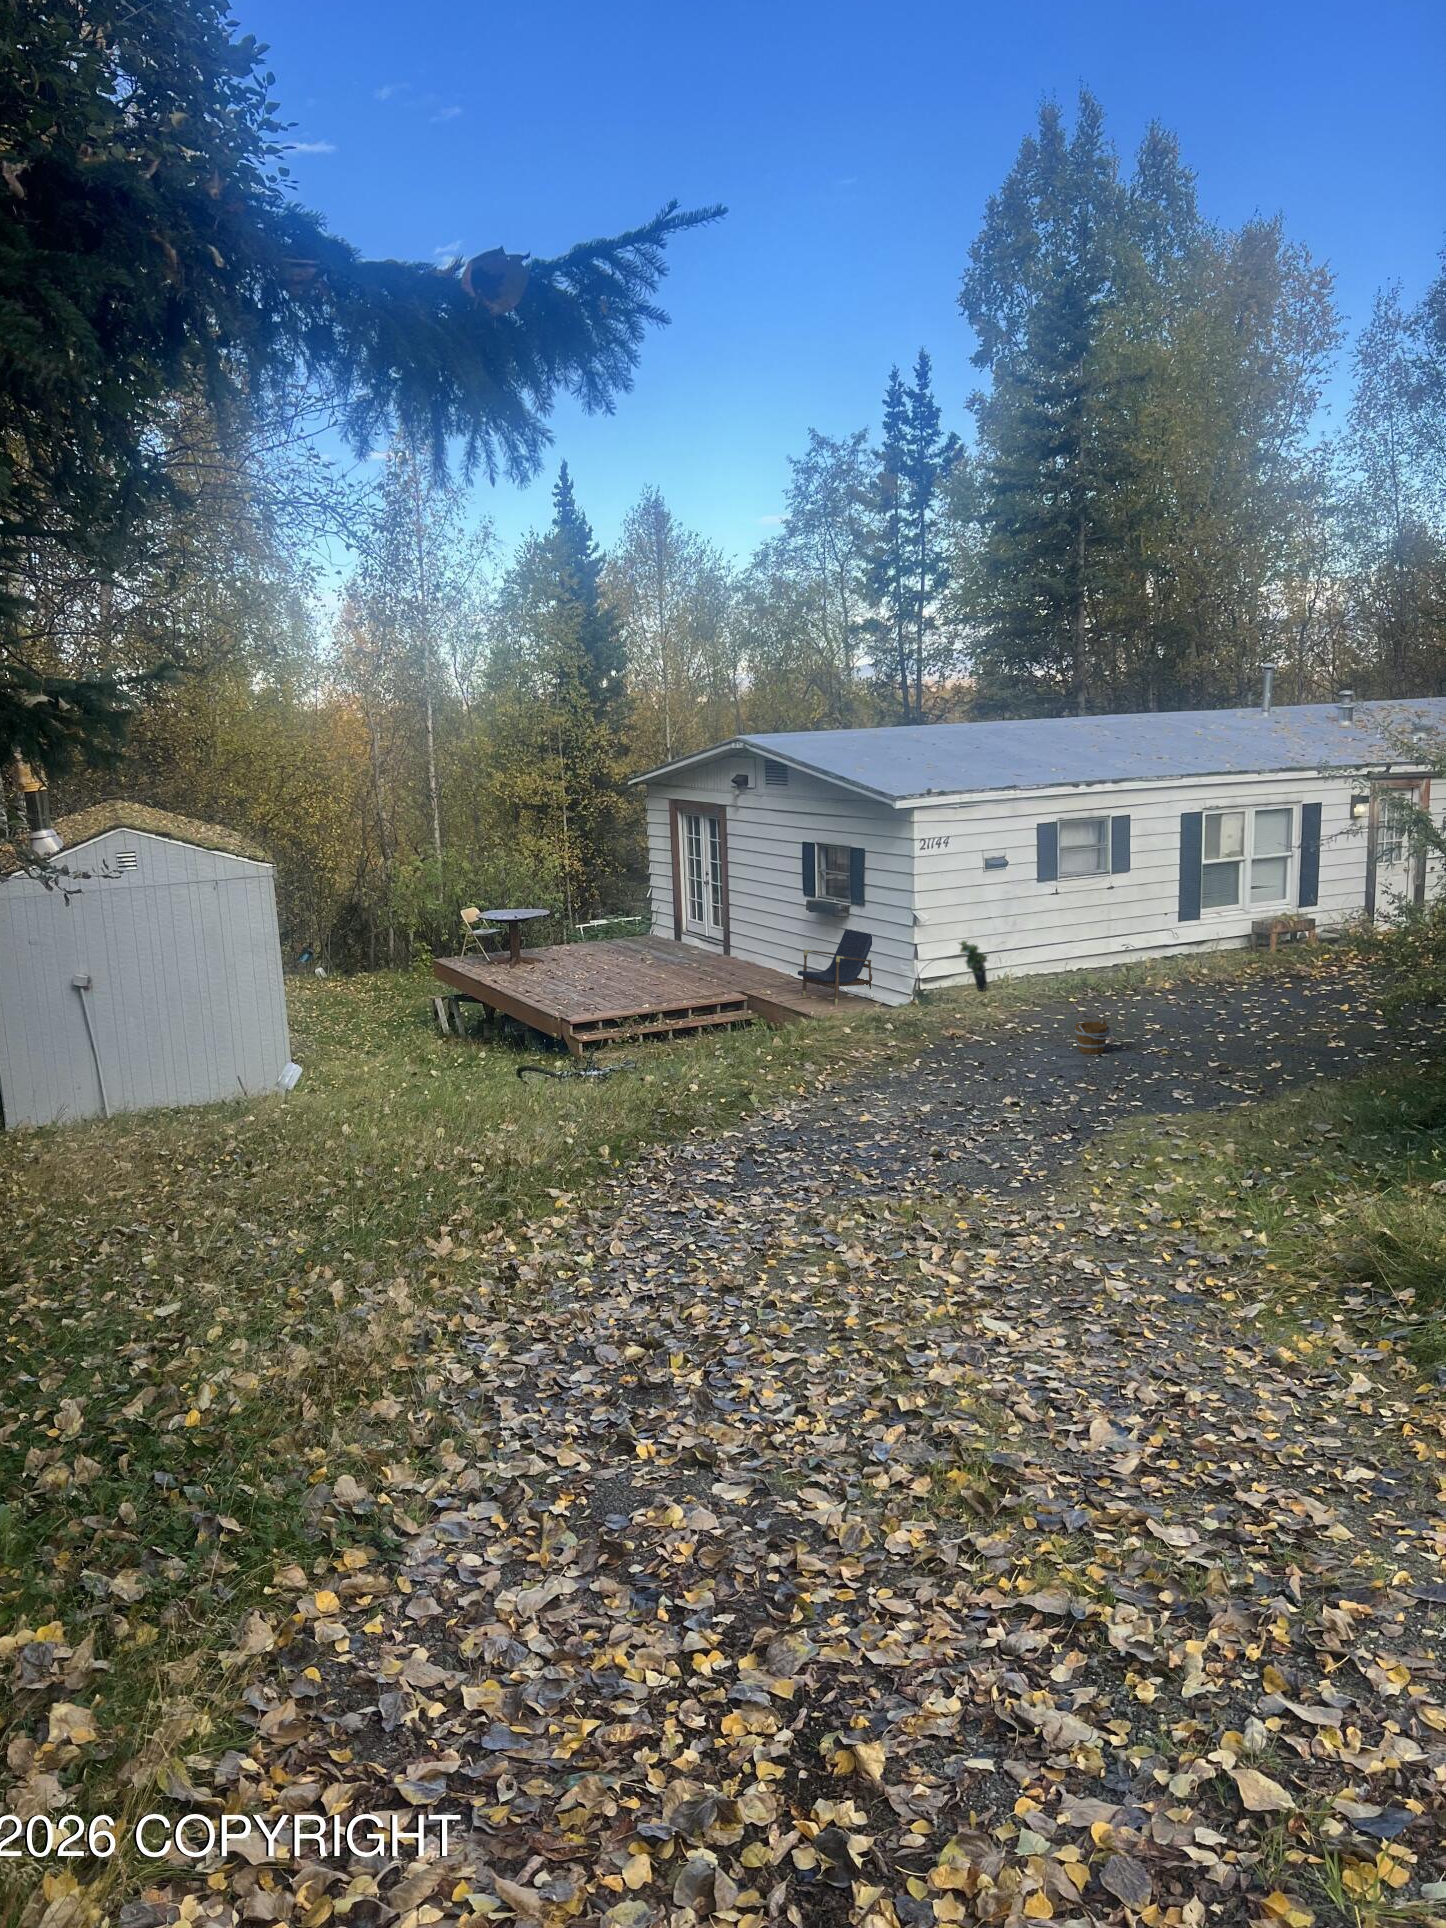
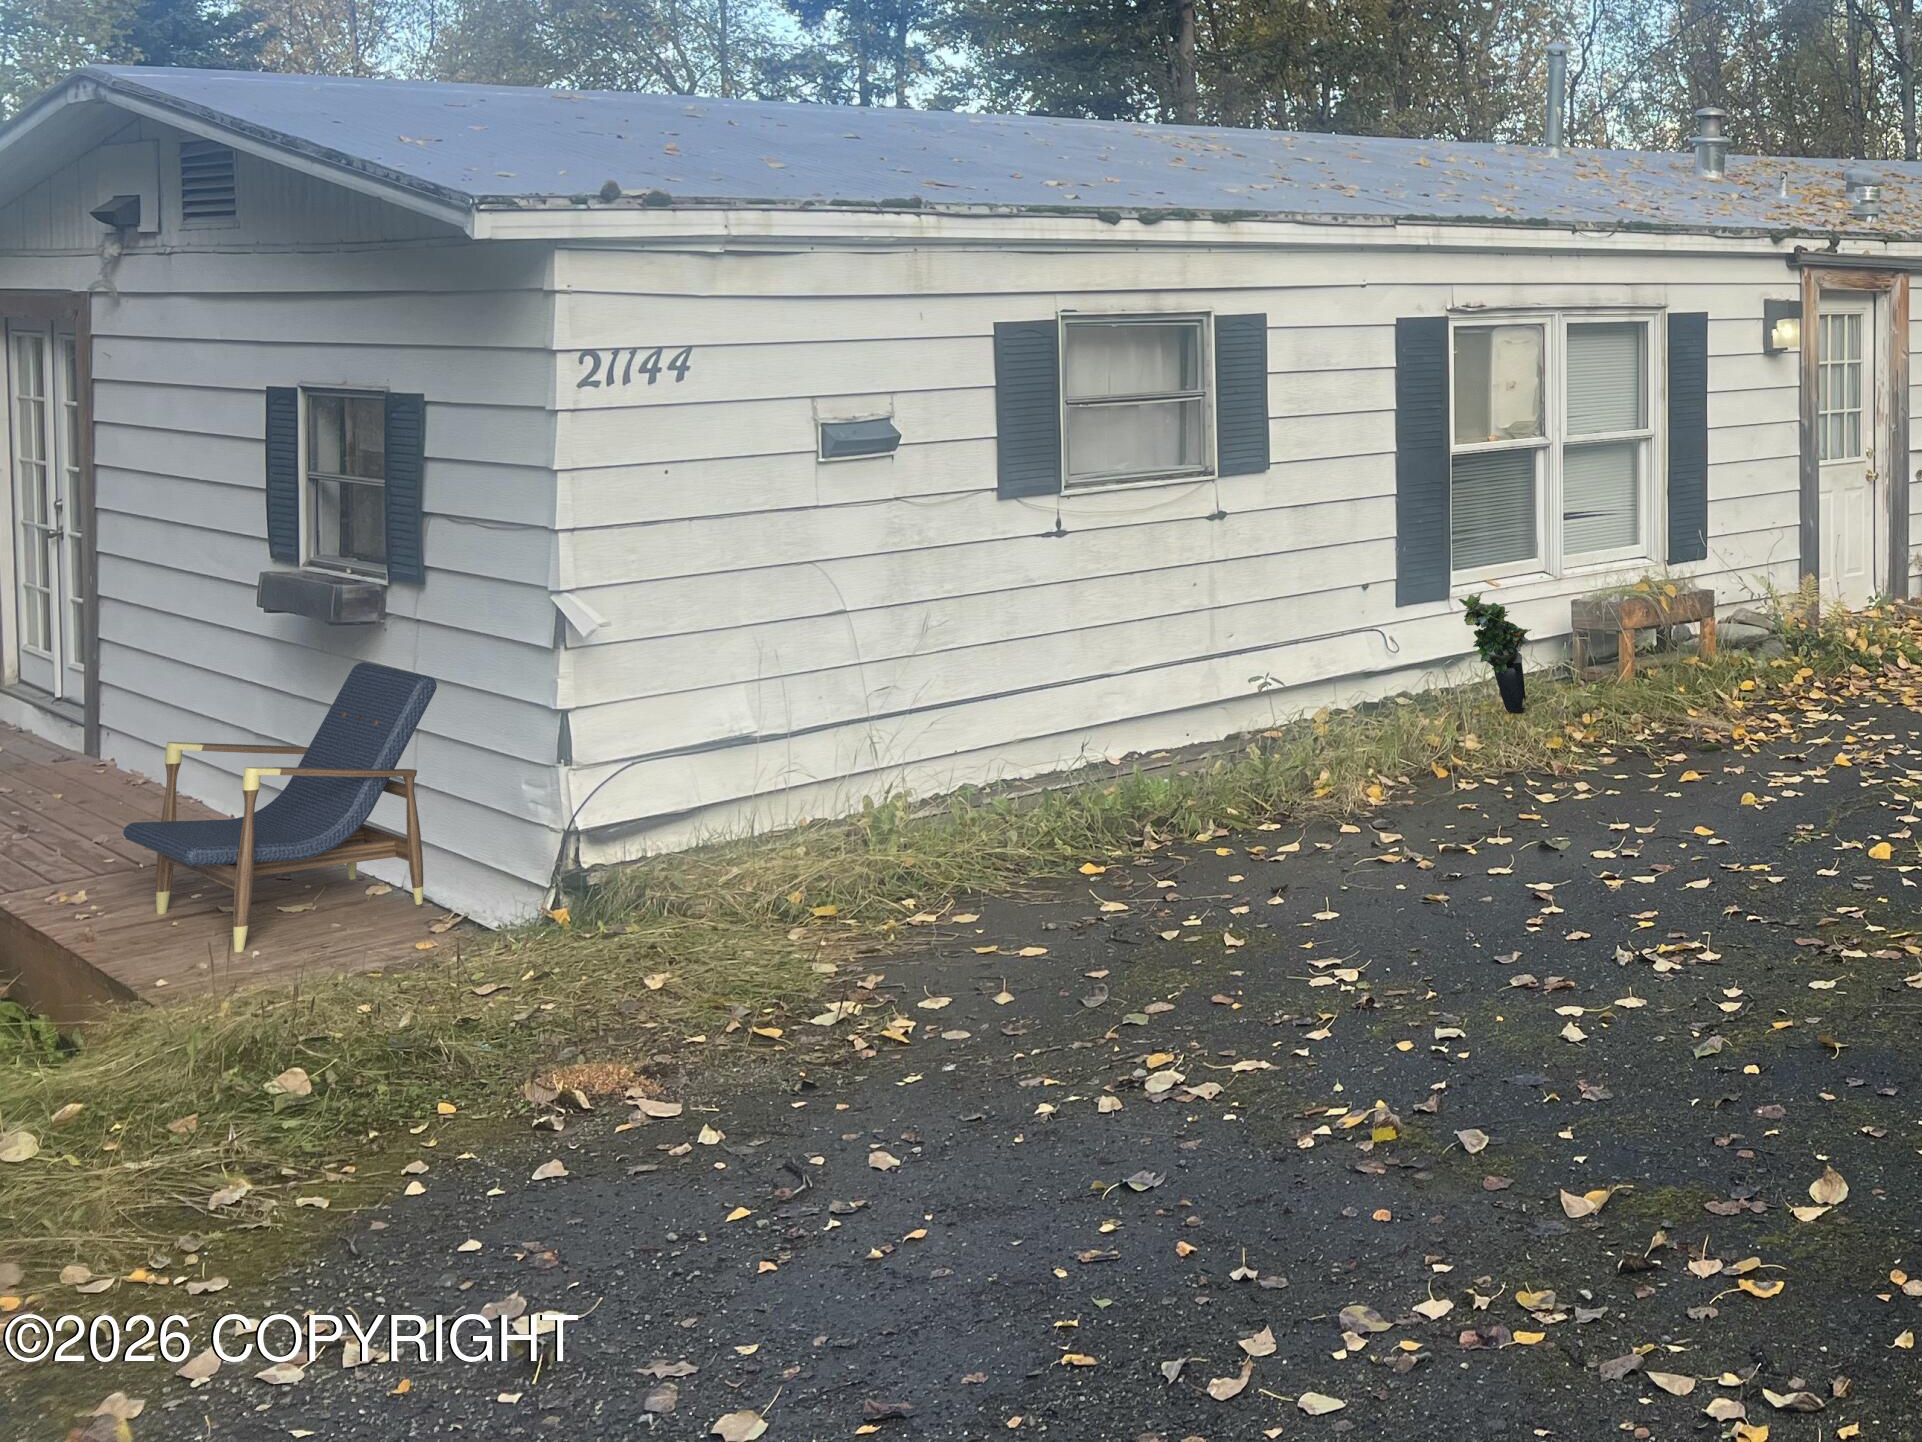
potted plant: present [959,941,988,991] -> present [1458,592,1532,713]
bucket: present [1075,1019,1110,1054] -> none [997,1014,1136,1177]

